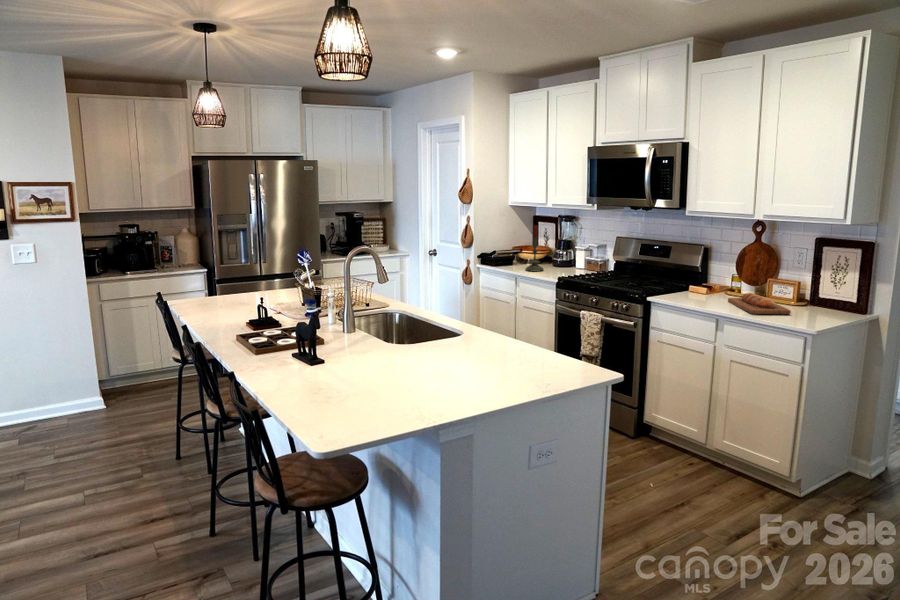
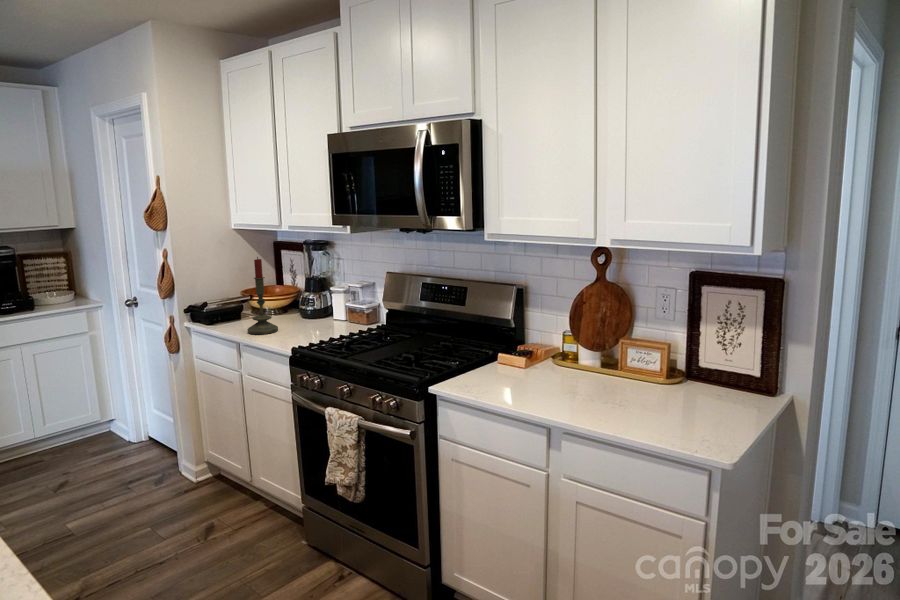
bread loaf: present [728,293,791,314] -> none [561,370,671,420]

